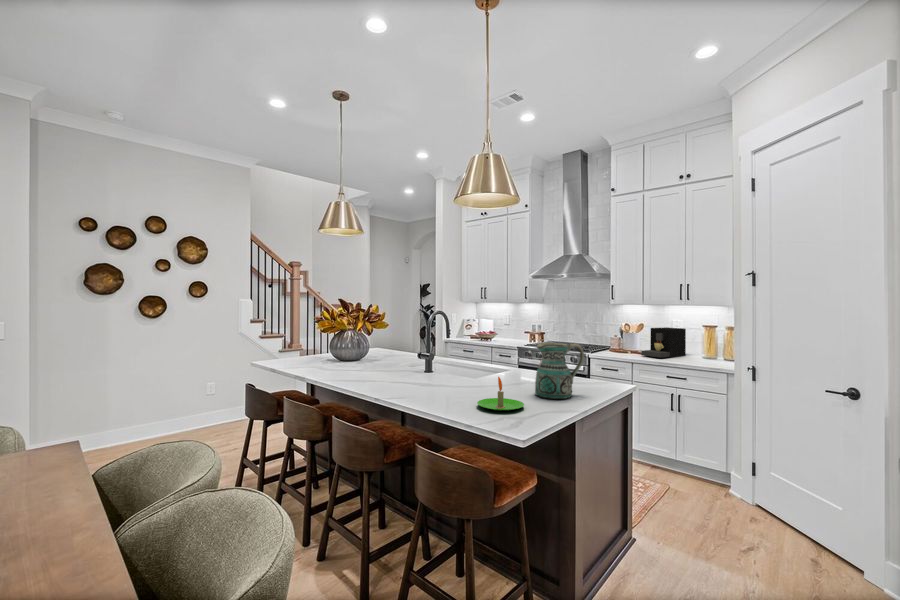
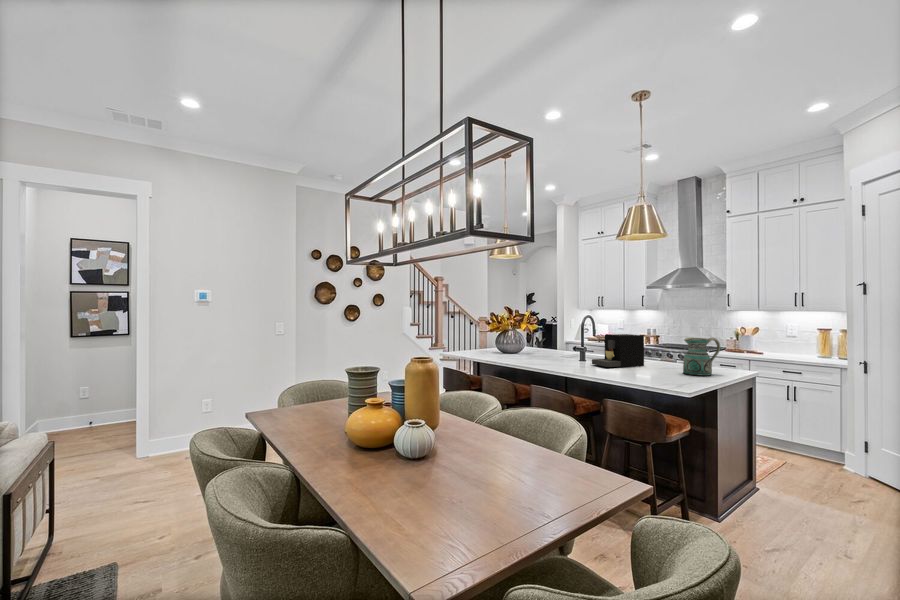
coffee maker: present [641,327,686,358] -> present [592,334,644,367]
candle: present [477,377,524,411] -> none [647,358,681,380]

